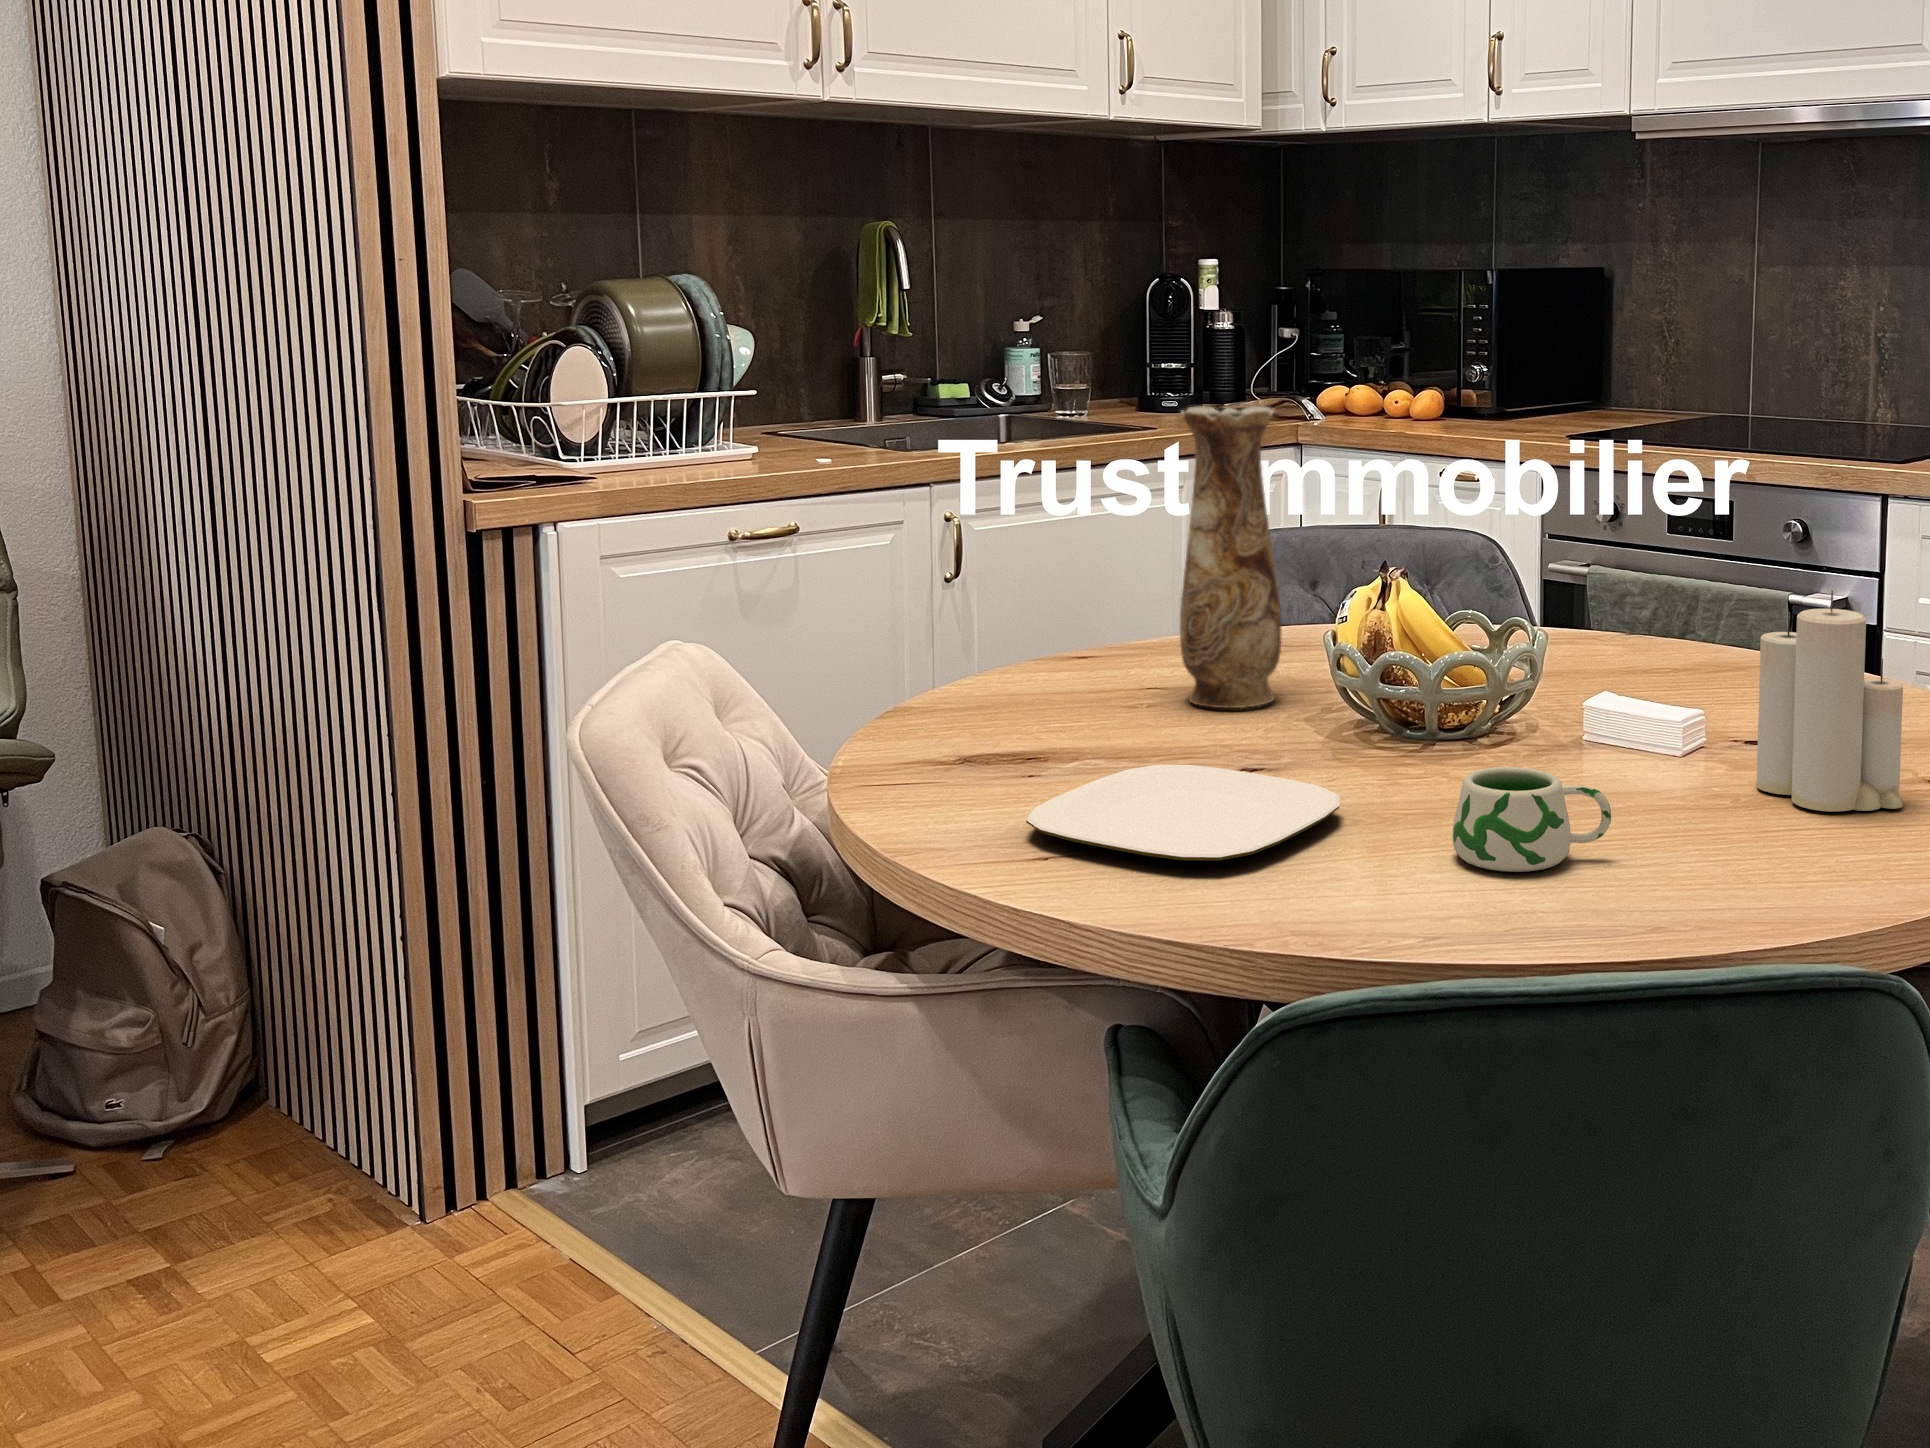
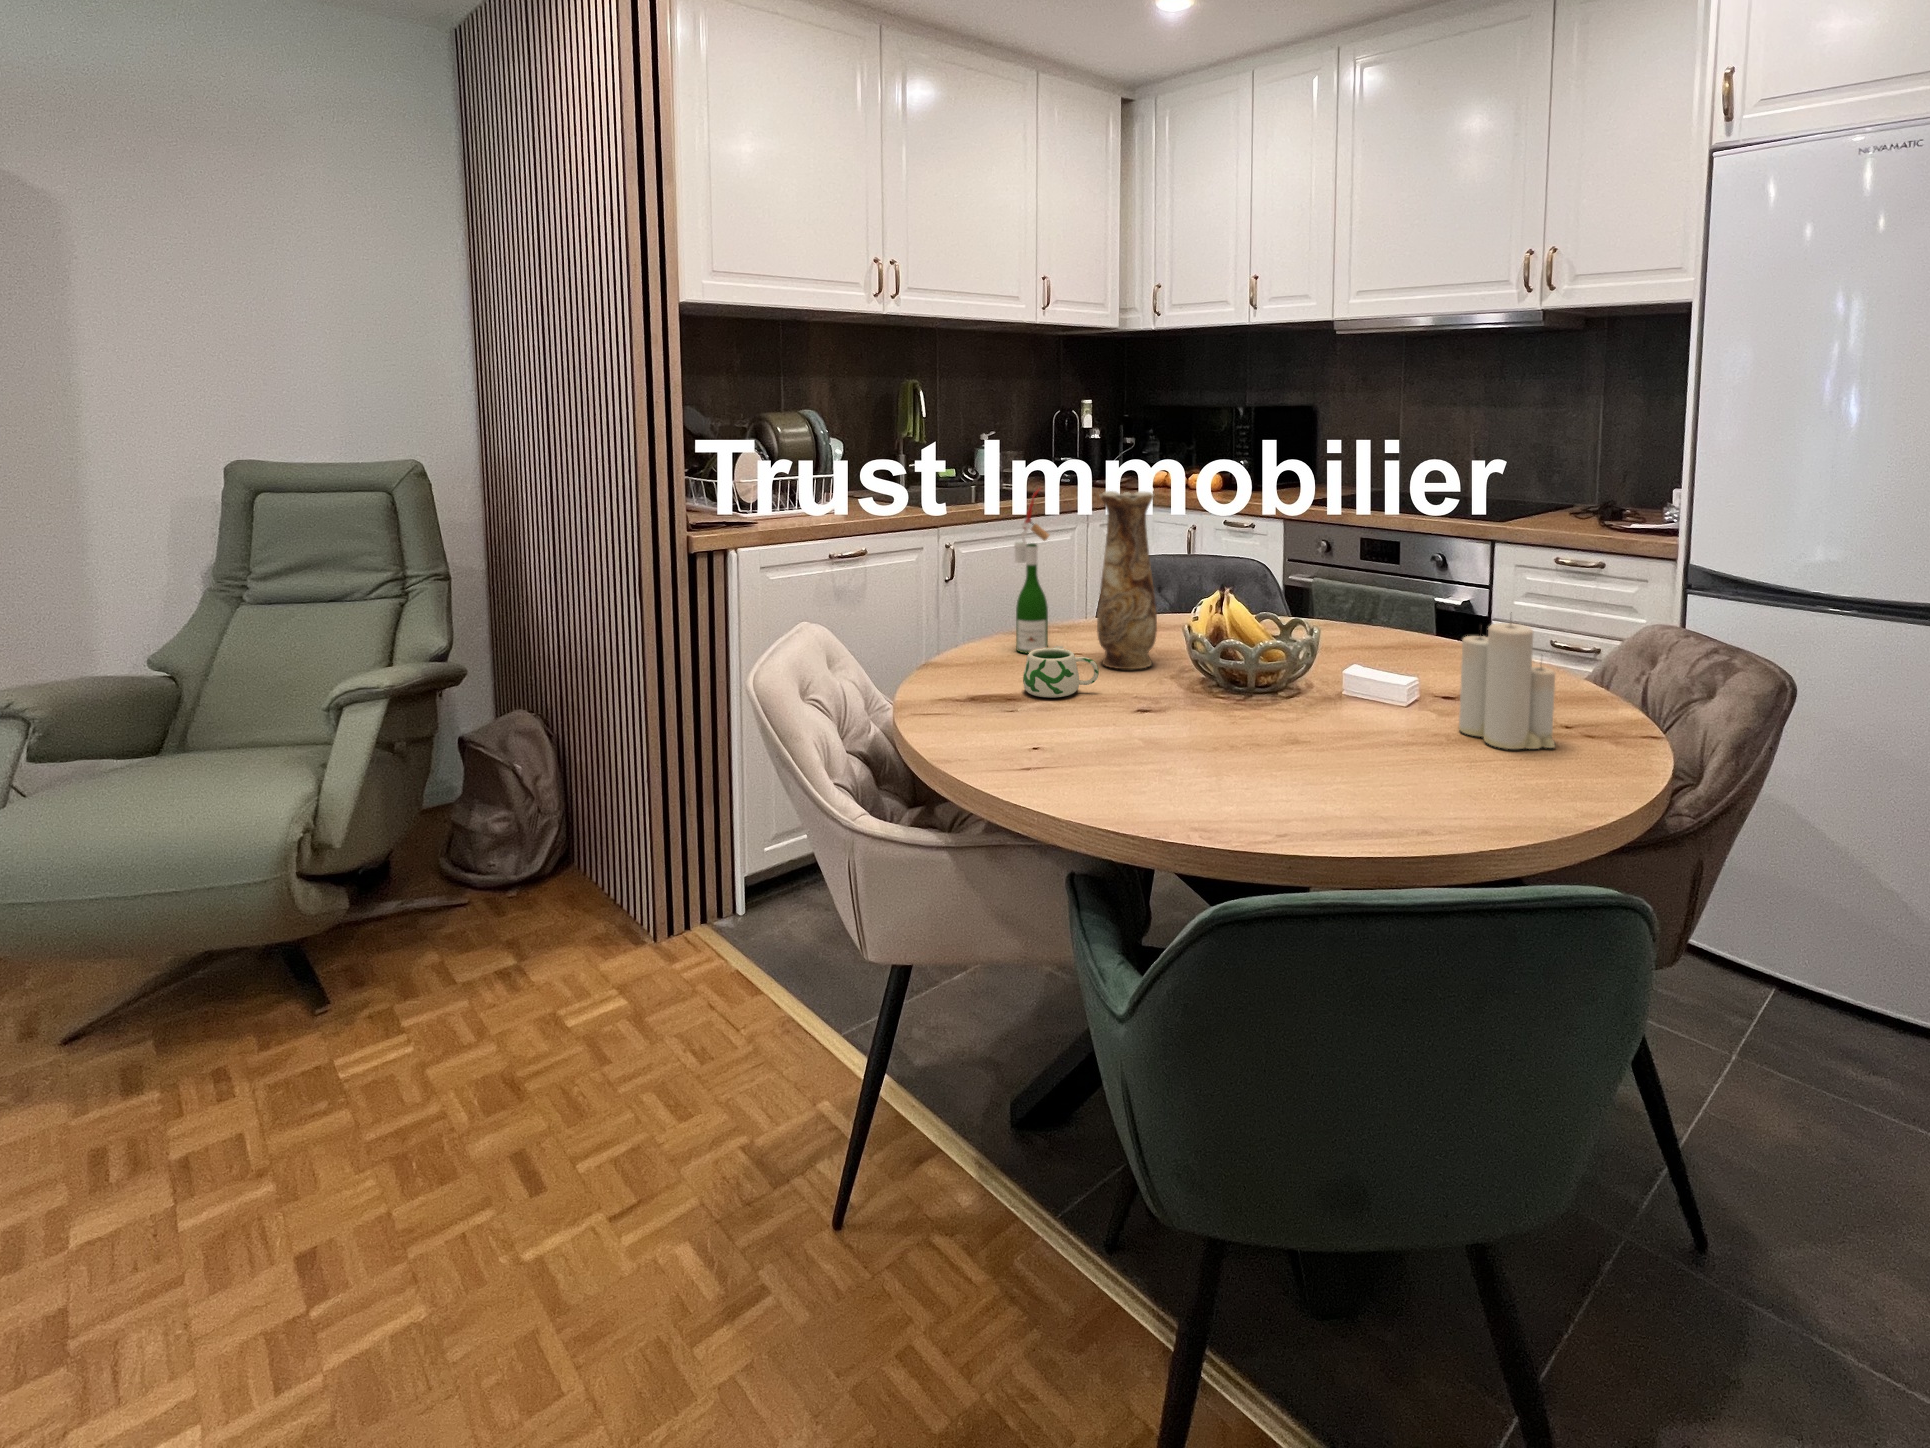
wine bottle: none [1040,402,1128,688] -> present [1014,489,1063,653]
plate: present [1026,765,1340,861] -> none [1020,708,1207,775]
mug: present [1452,767,1611,872] -> present [1023,648,1099,698]

